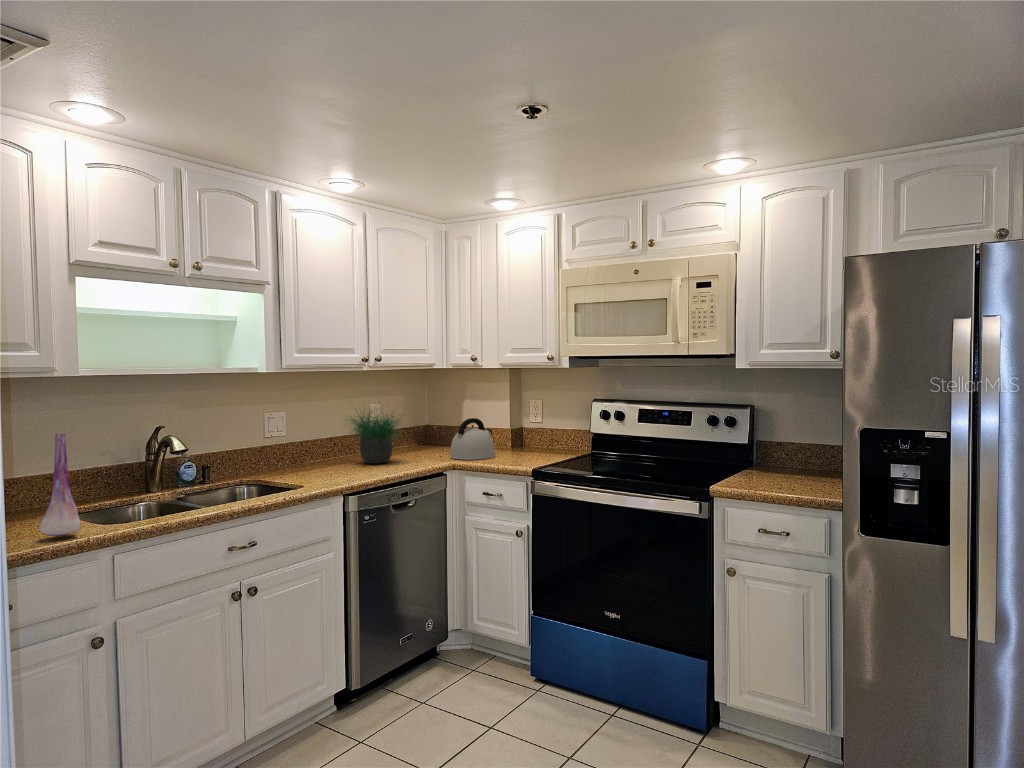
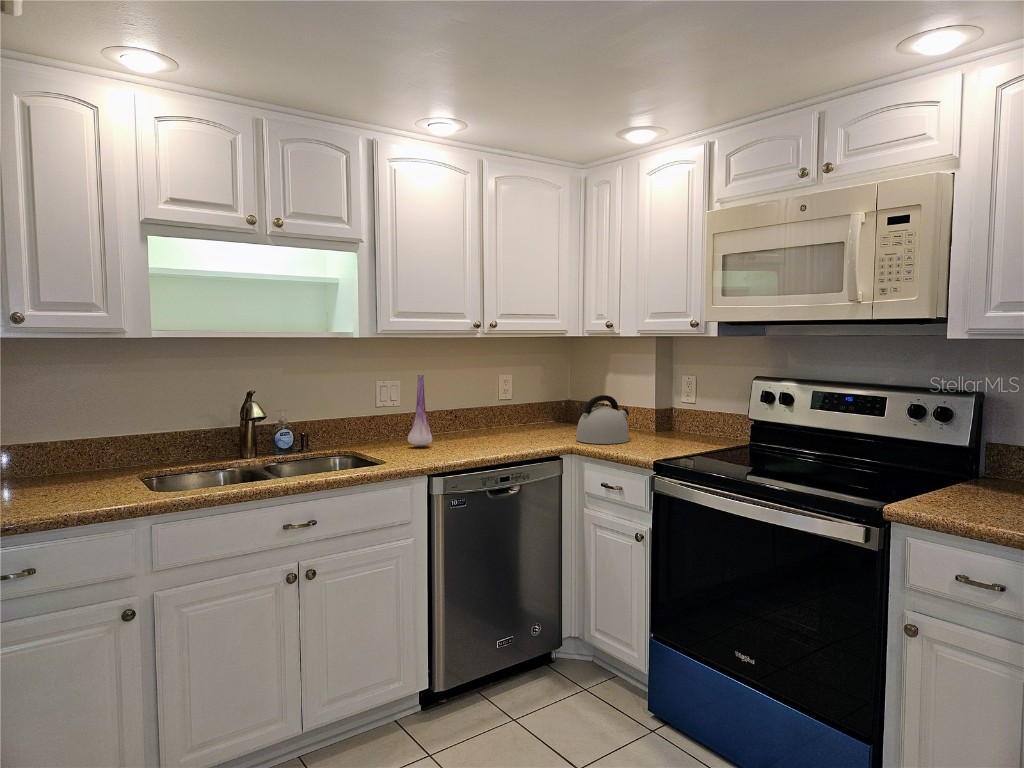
potted plant: present [350,410,401,464] -> none [451,359,531,442]
vase: present [39,434,81,536] -> present [407,375,432,446]

